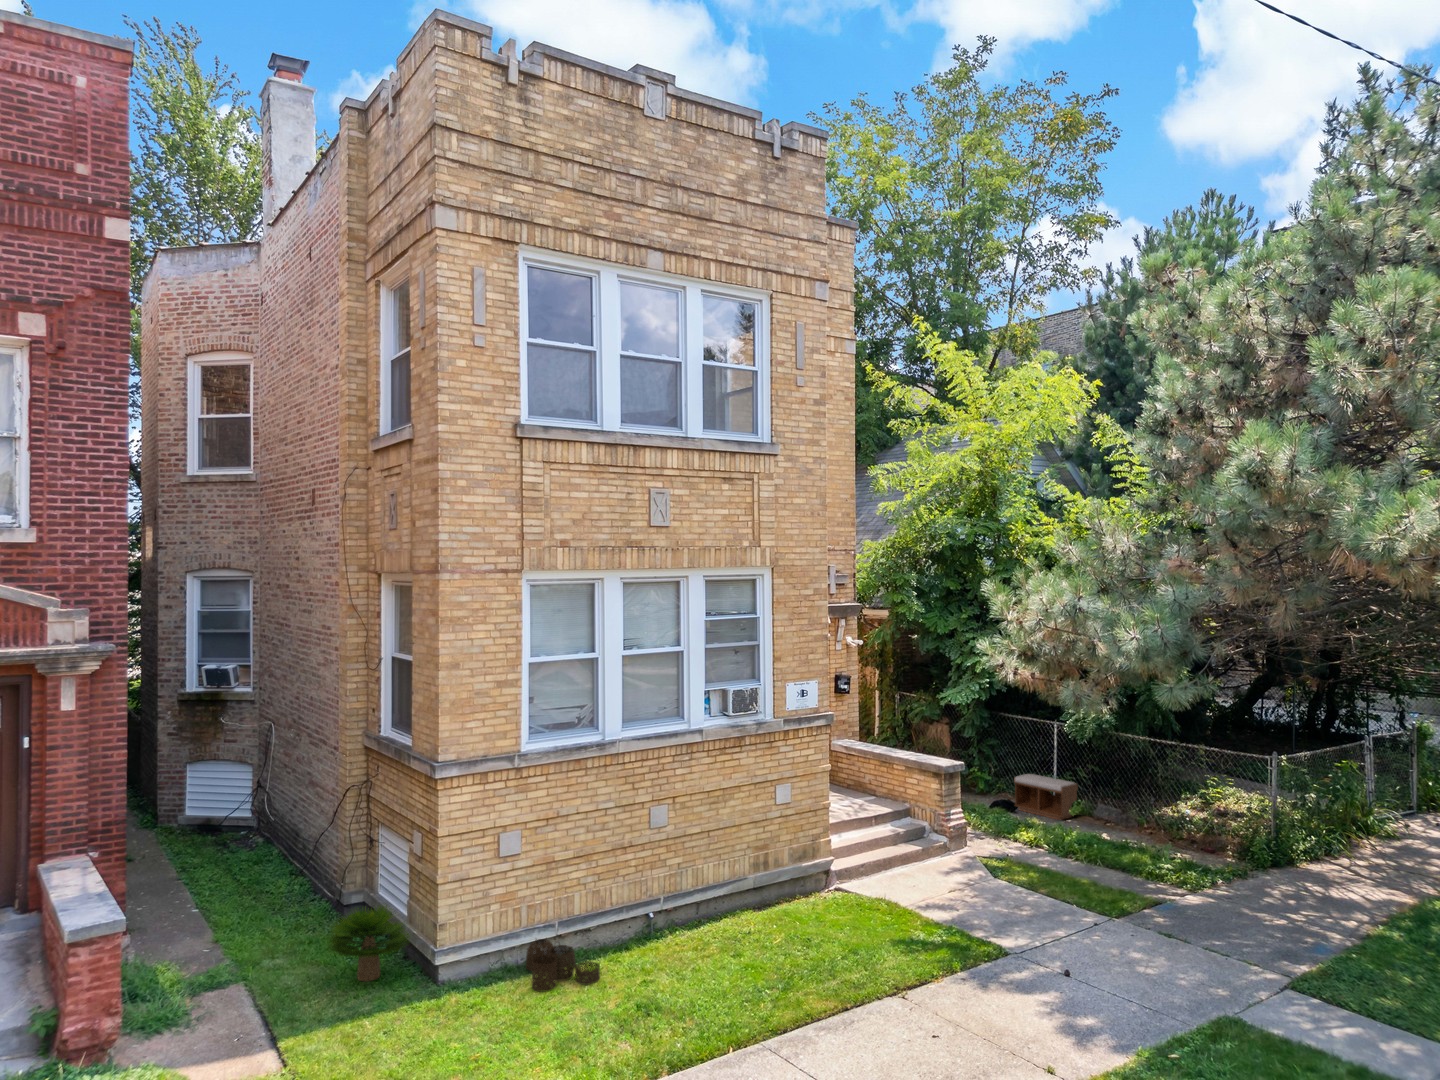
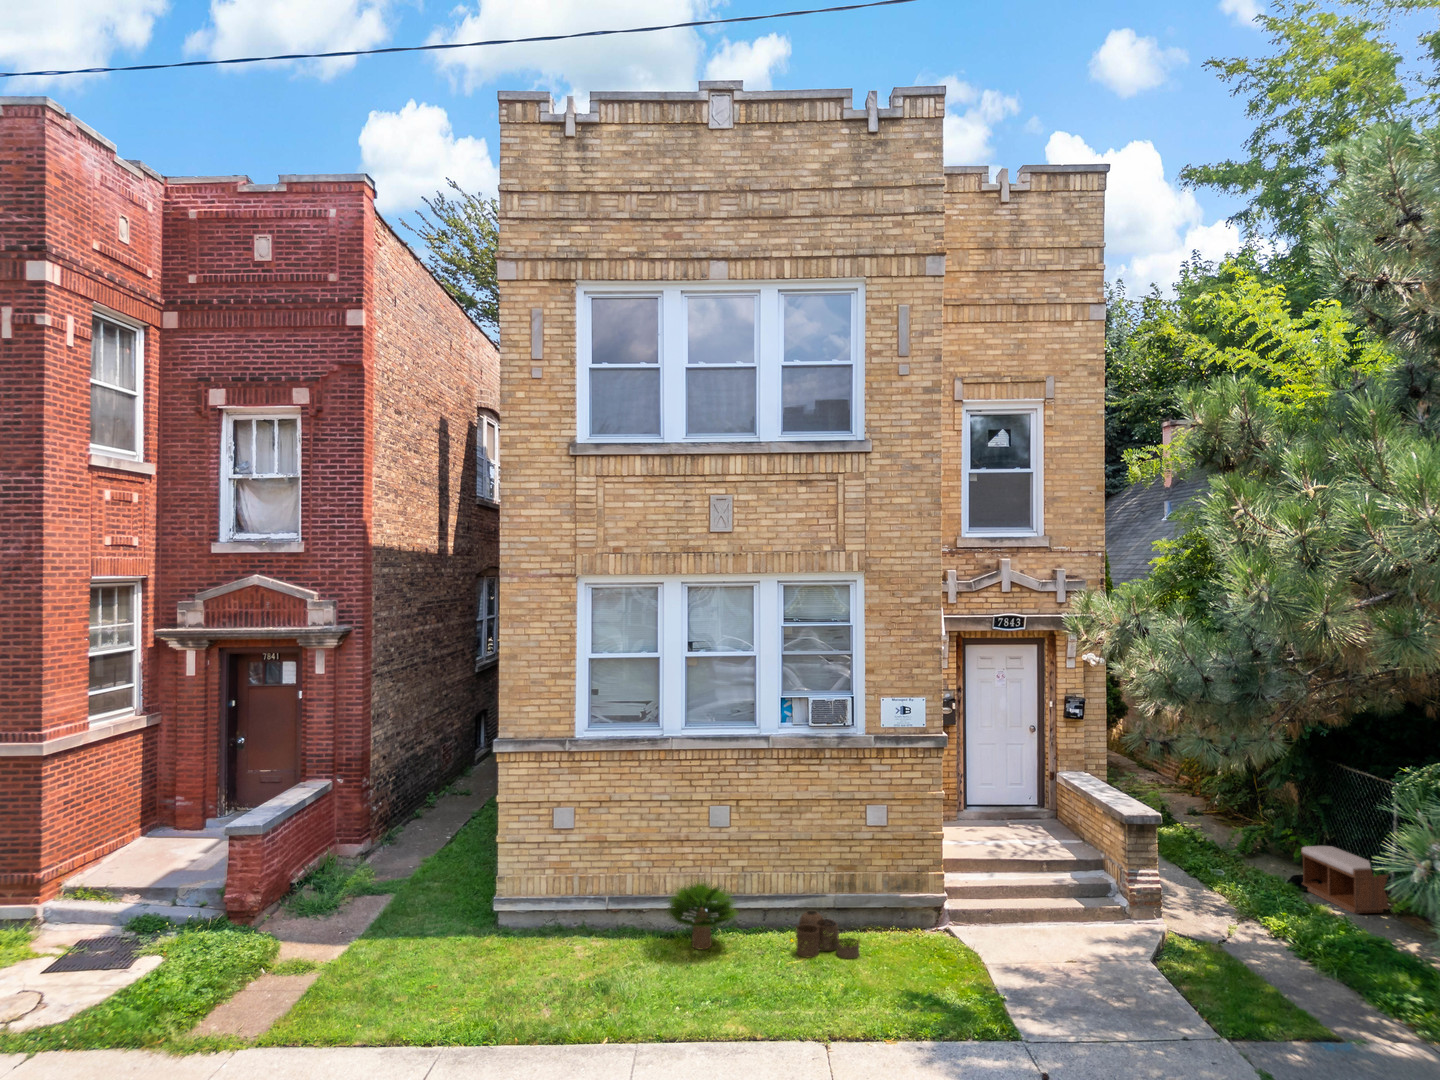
potted plant: present [329,906,410,981] -> present [667,883,738,950]
woven basket: present [526,939,600,991] -> present [796,911,860,959]

